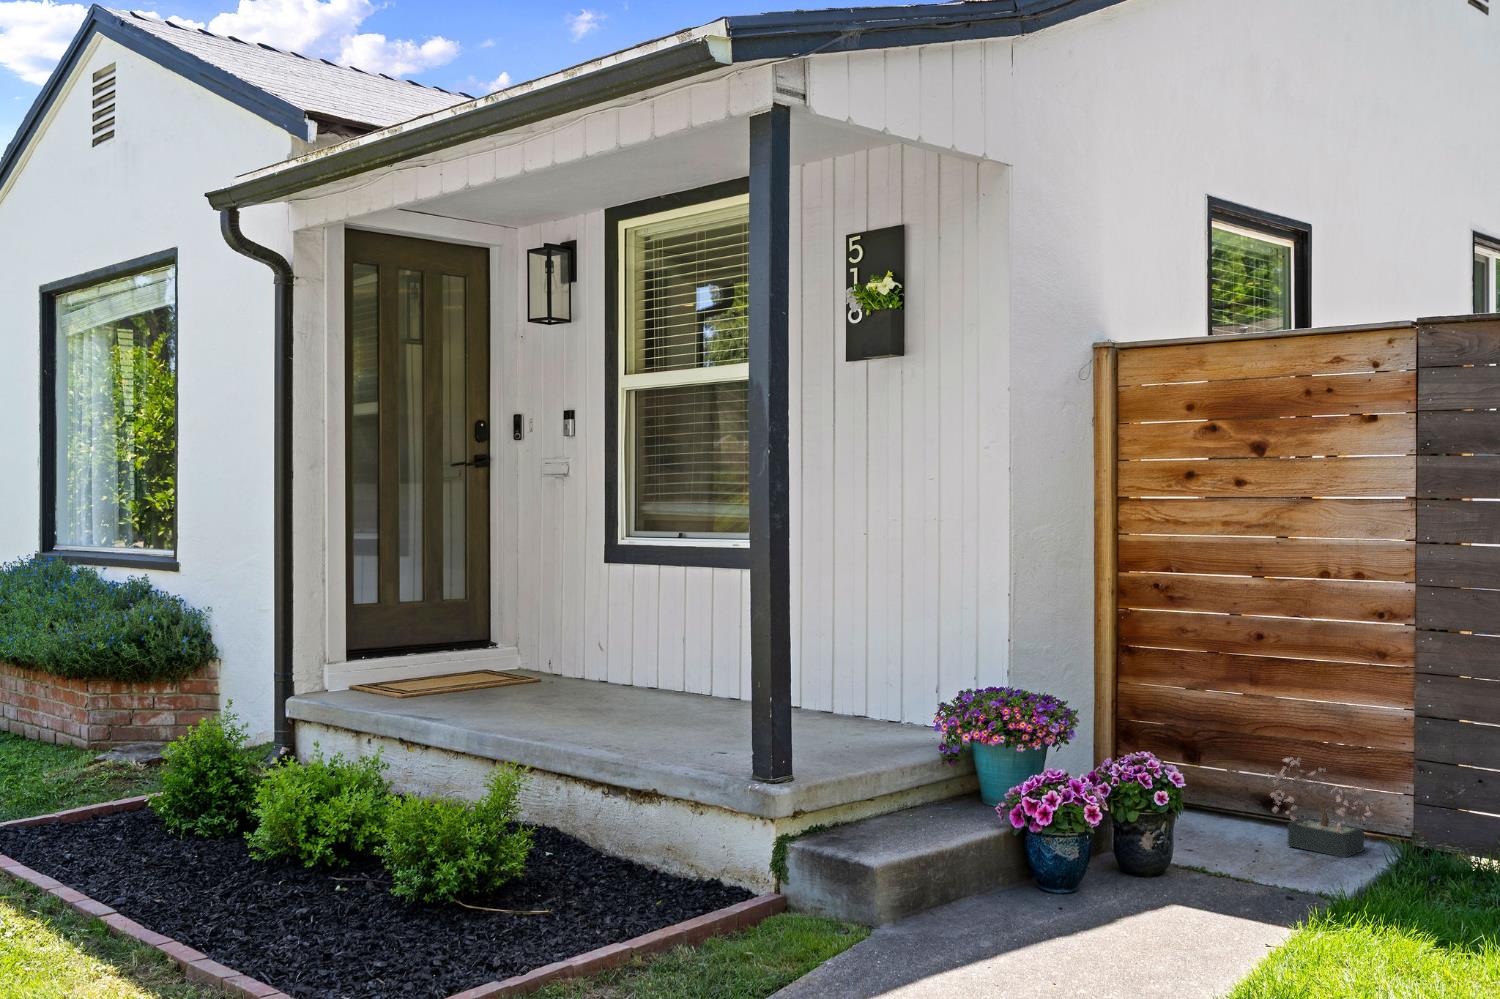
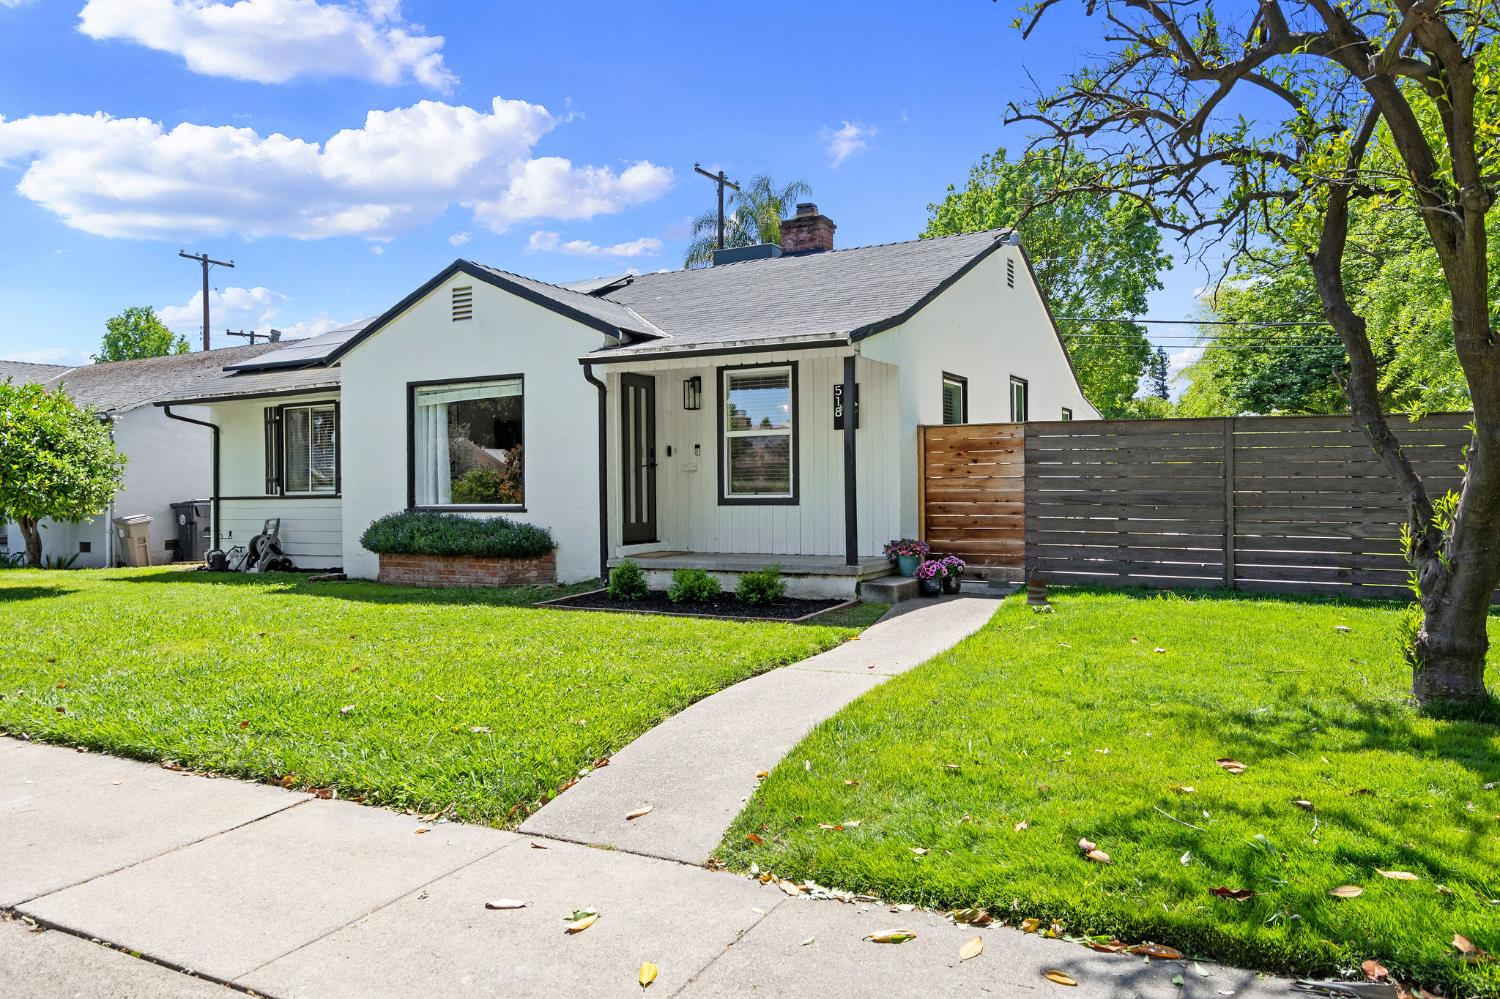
wooden bucket: none [1363,826,1447,974] -> present [1026,569,1048,605]

